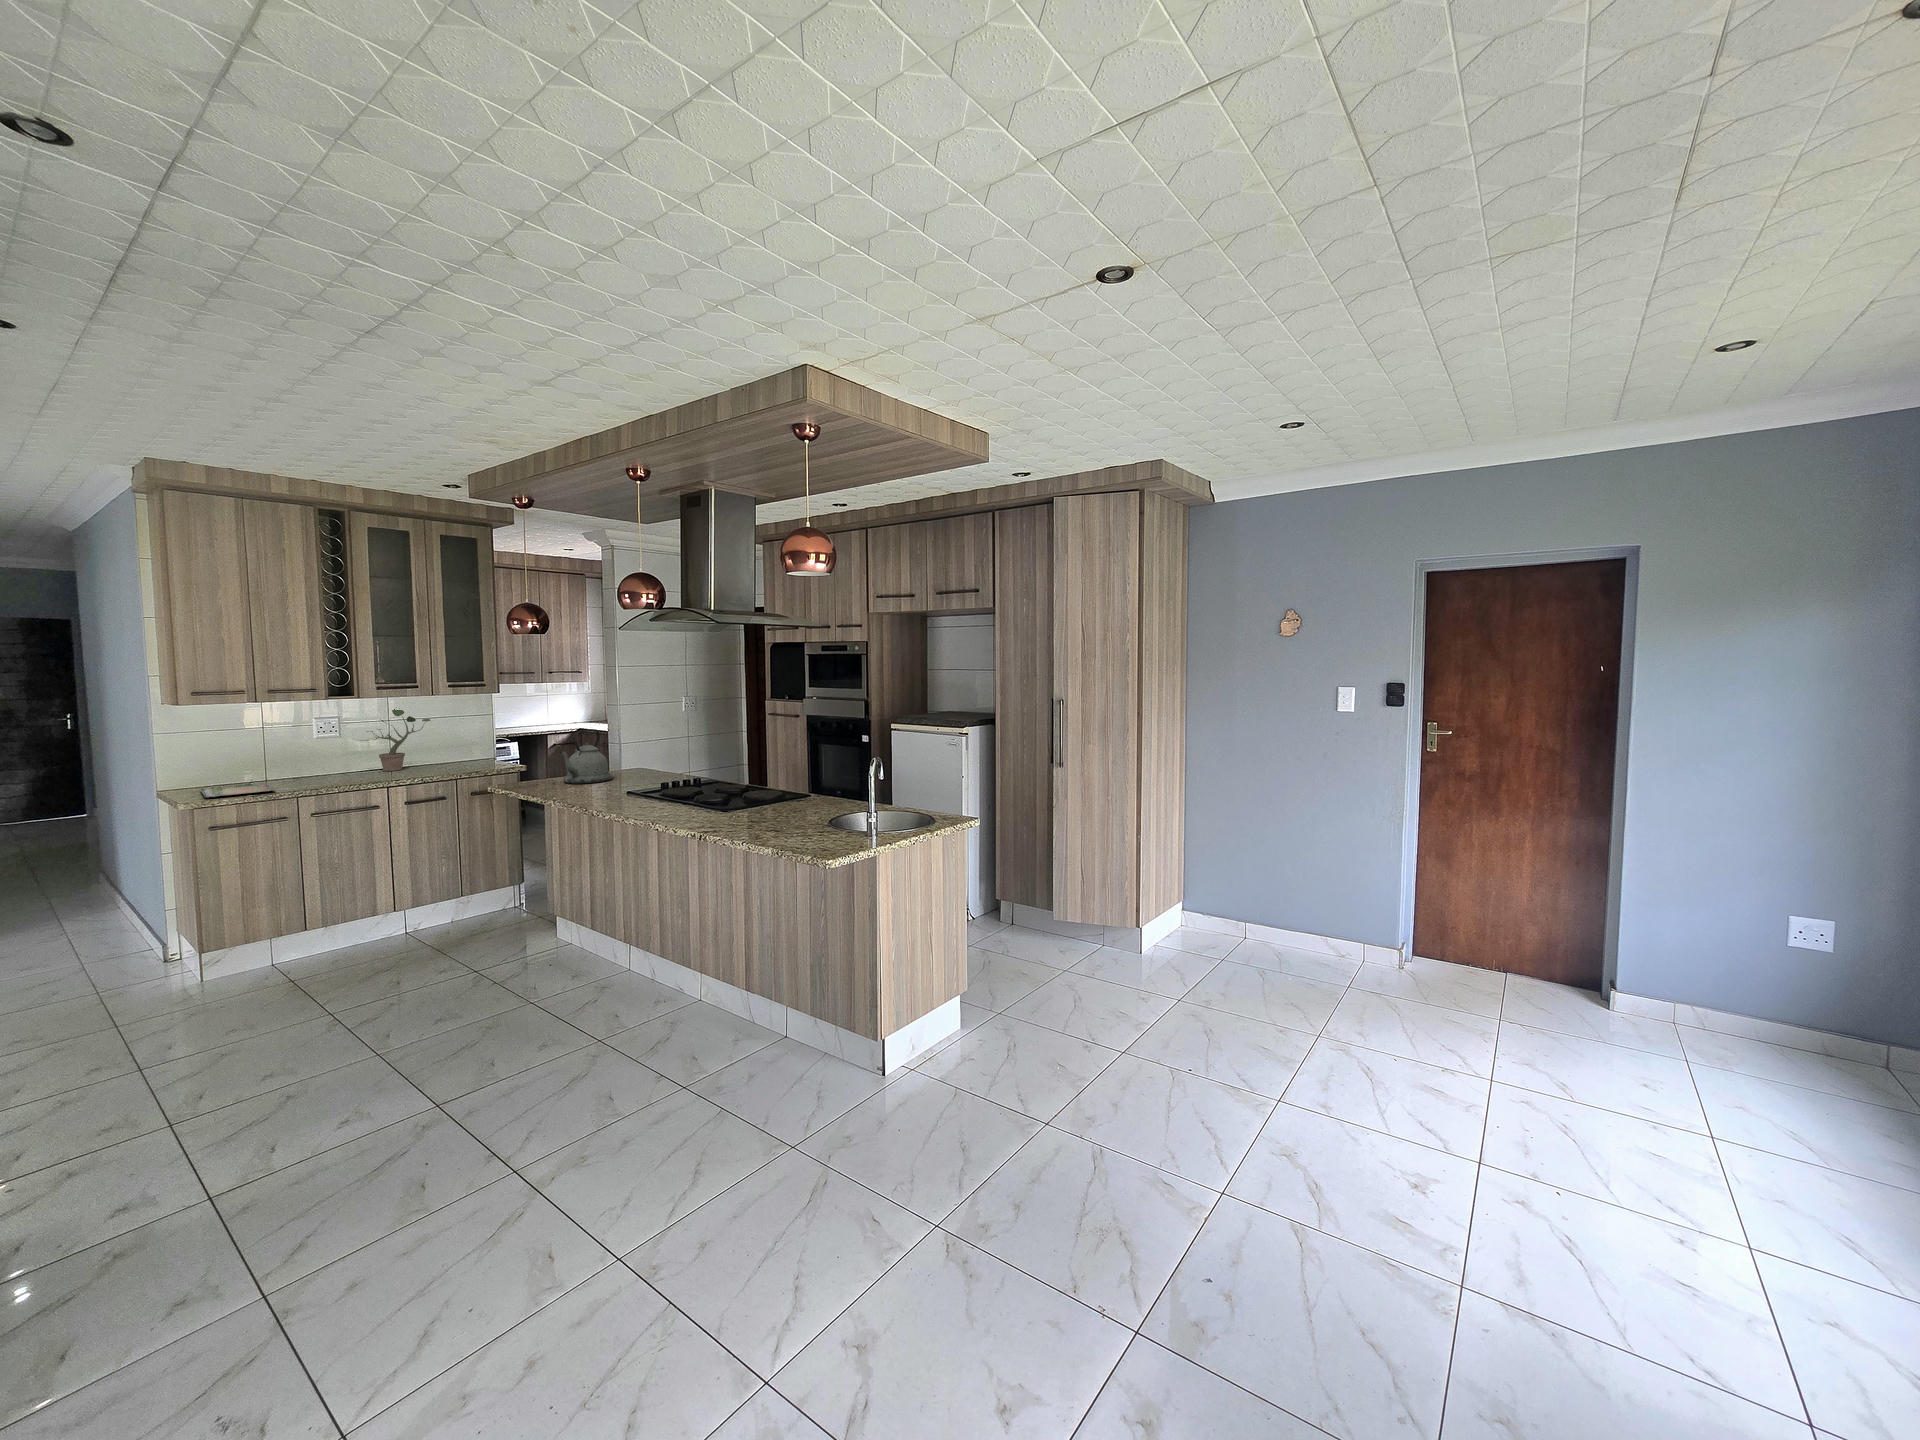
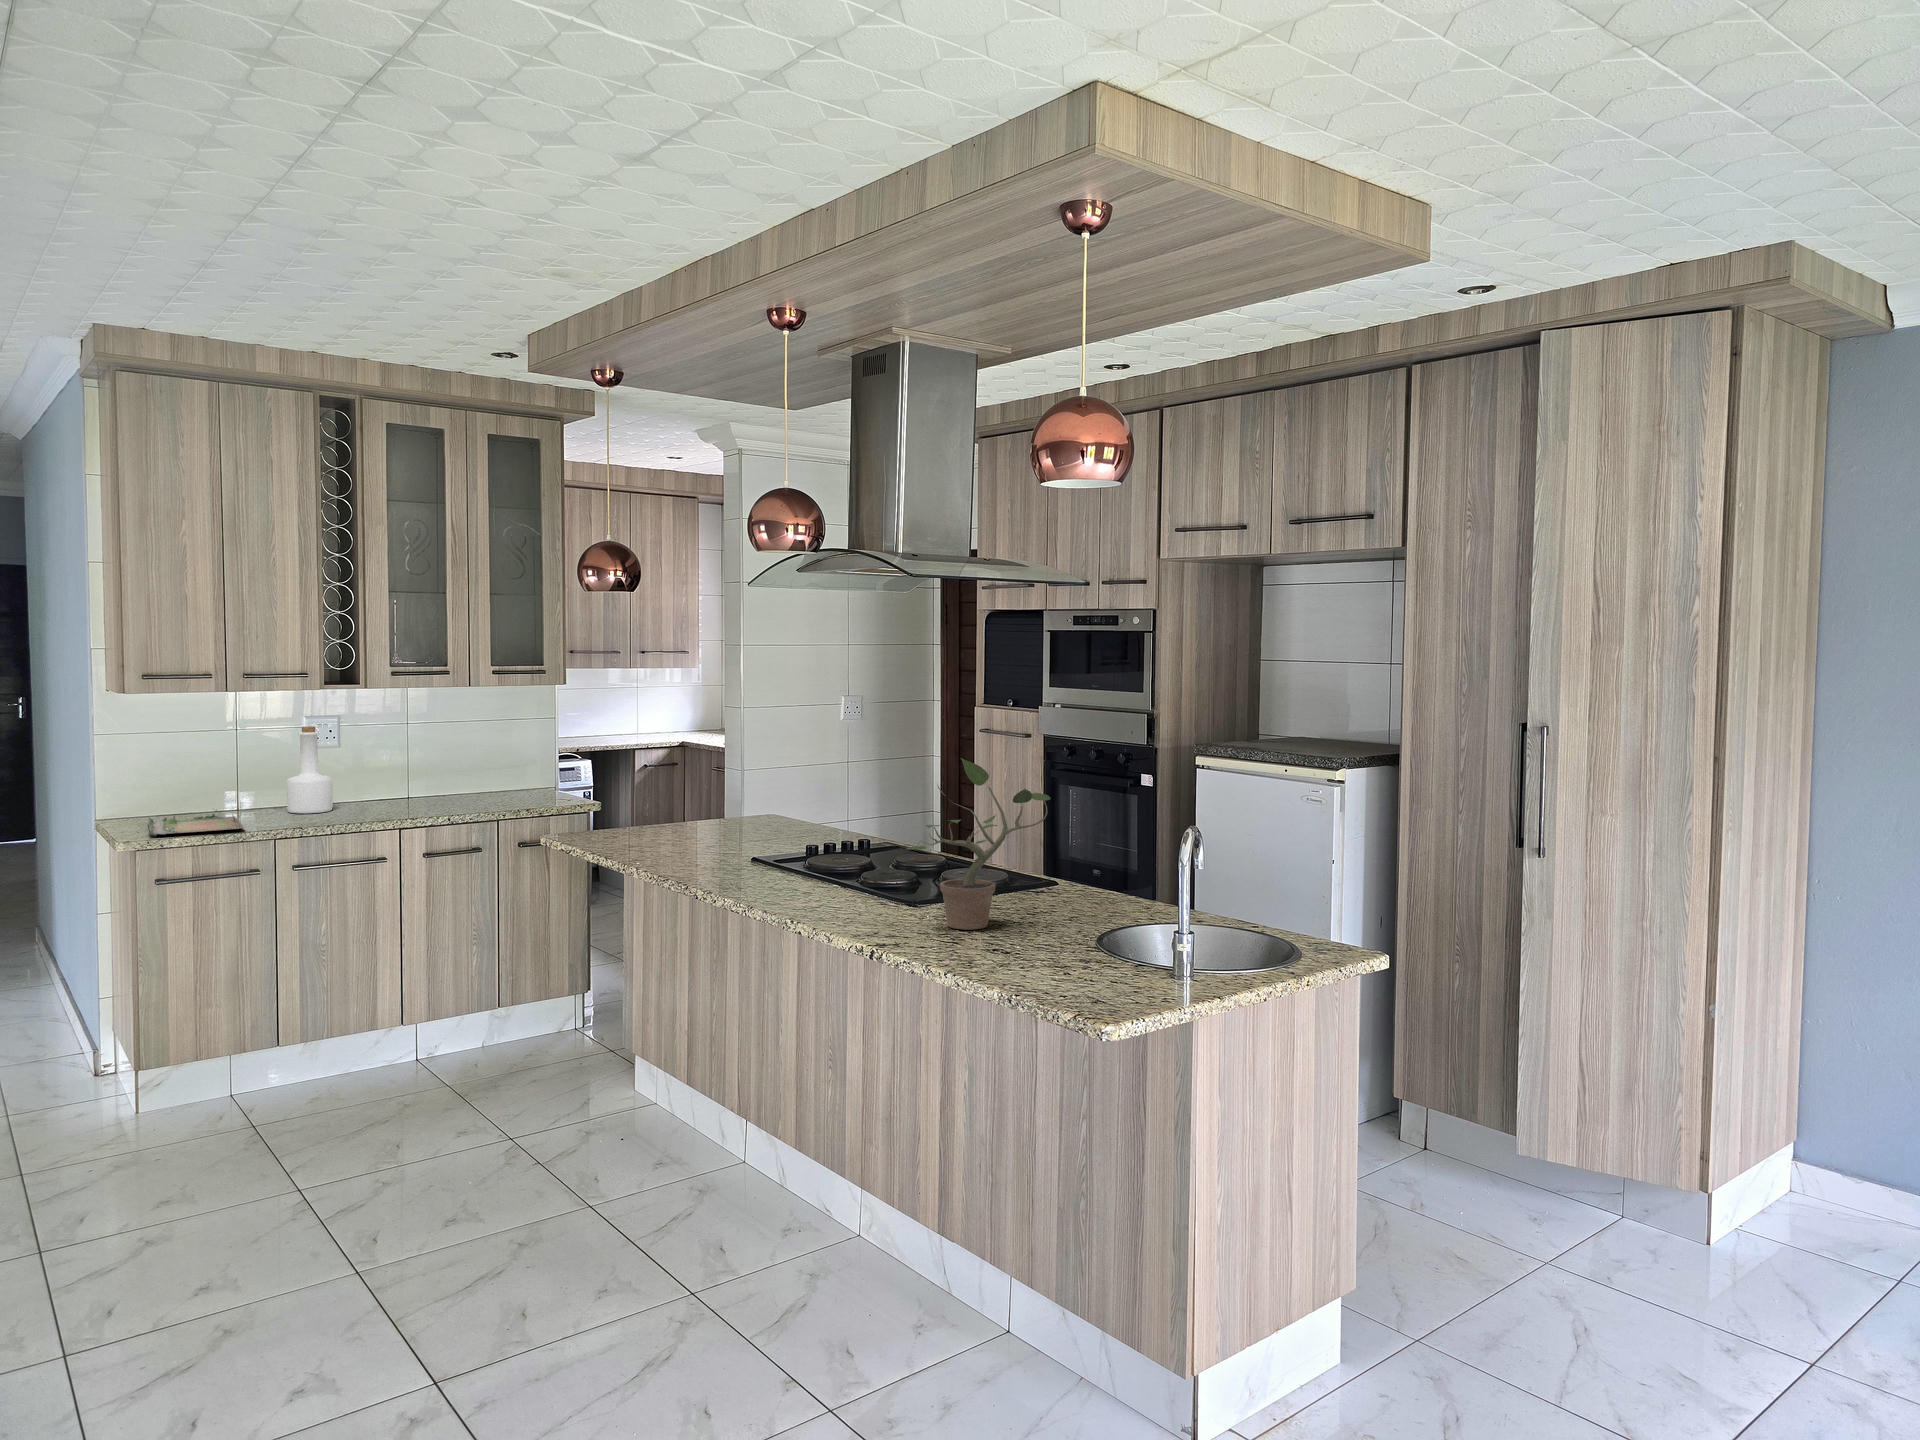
potted plant: present [365,709,430,771] -> present [906,758,1051,930]
bottle: none [304,723,338,780] -> present [287,726,333,813]
kettle: present [560,730,612,784] -> none [649,751,728,841]

